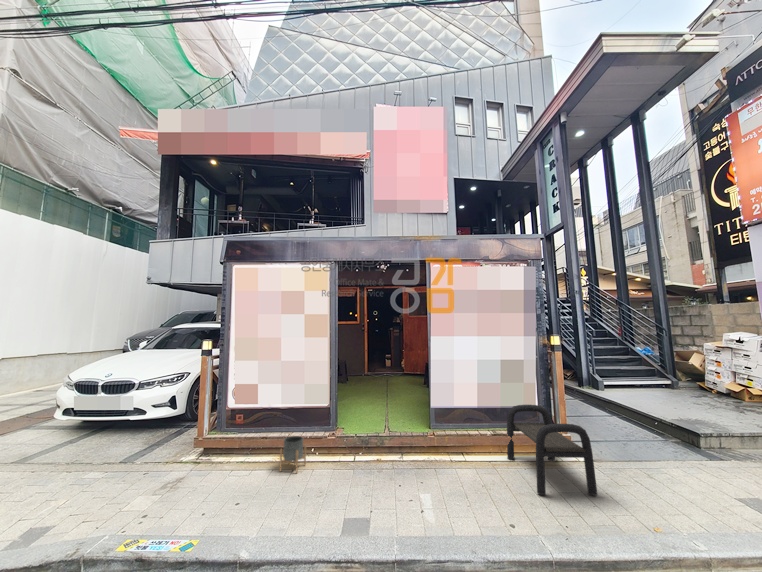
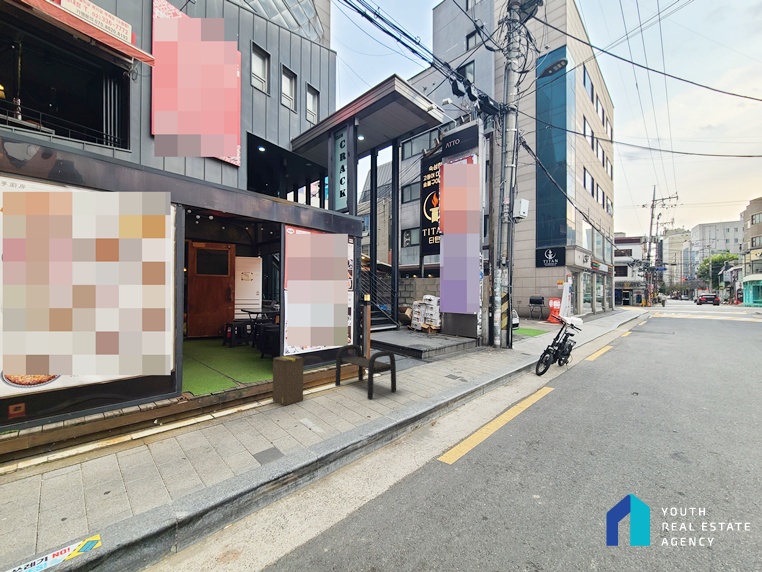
cardboard box: none [419,407,451,468] -> present [273,355,303,406]
planter: present [279,436,306,473] -> none [129,407,159,450]

